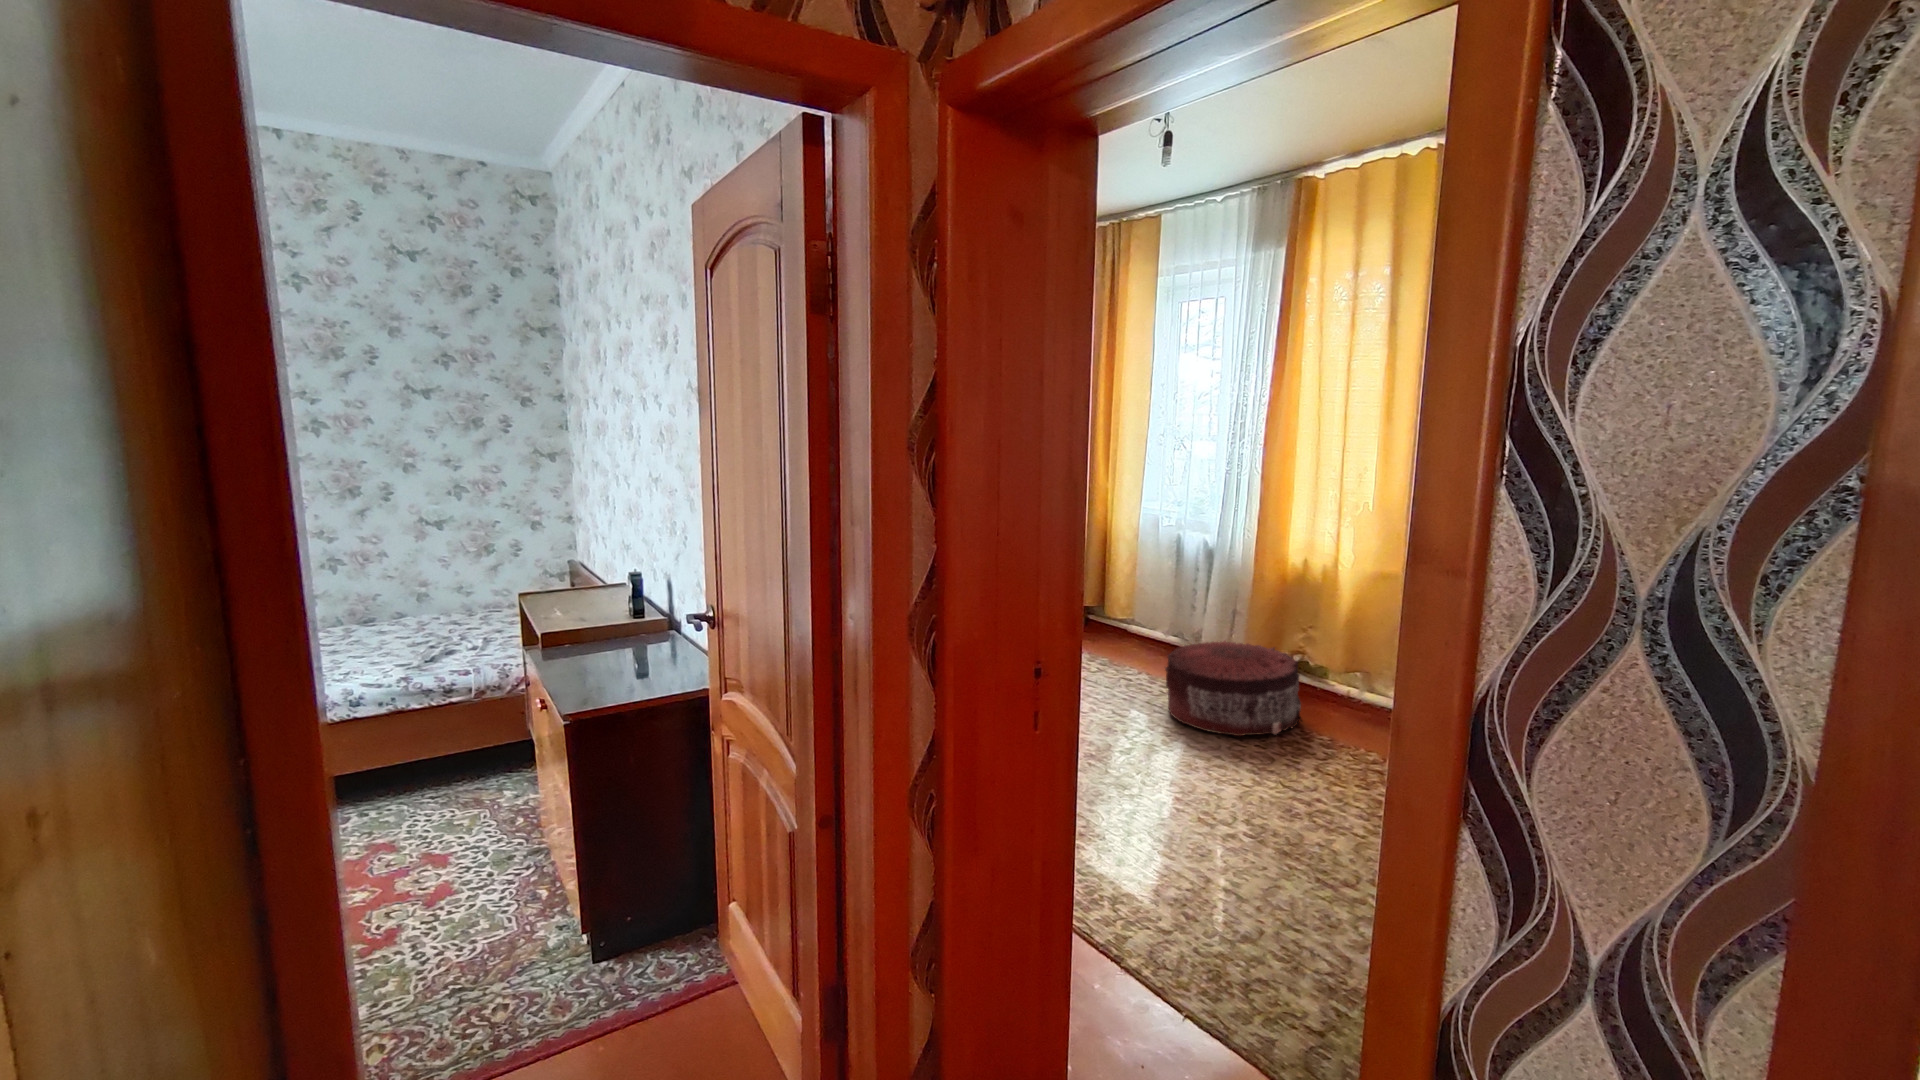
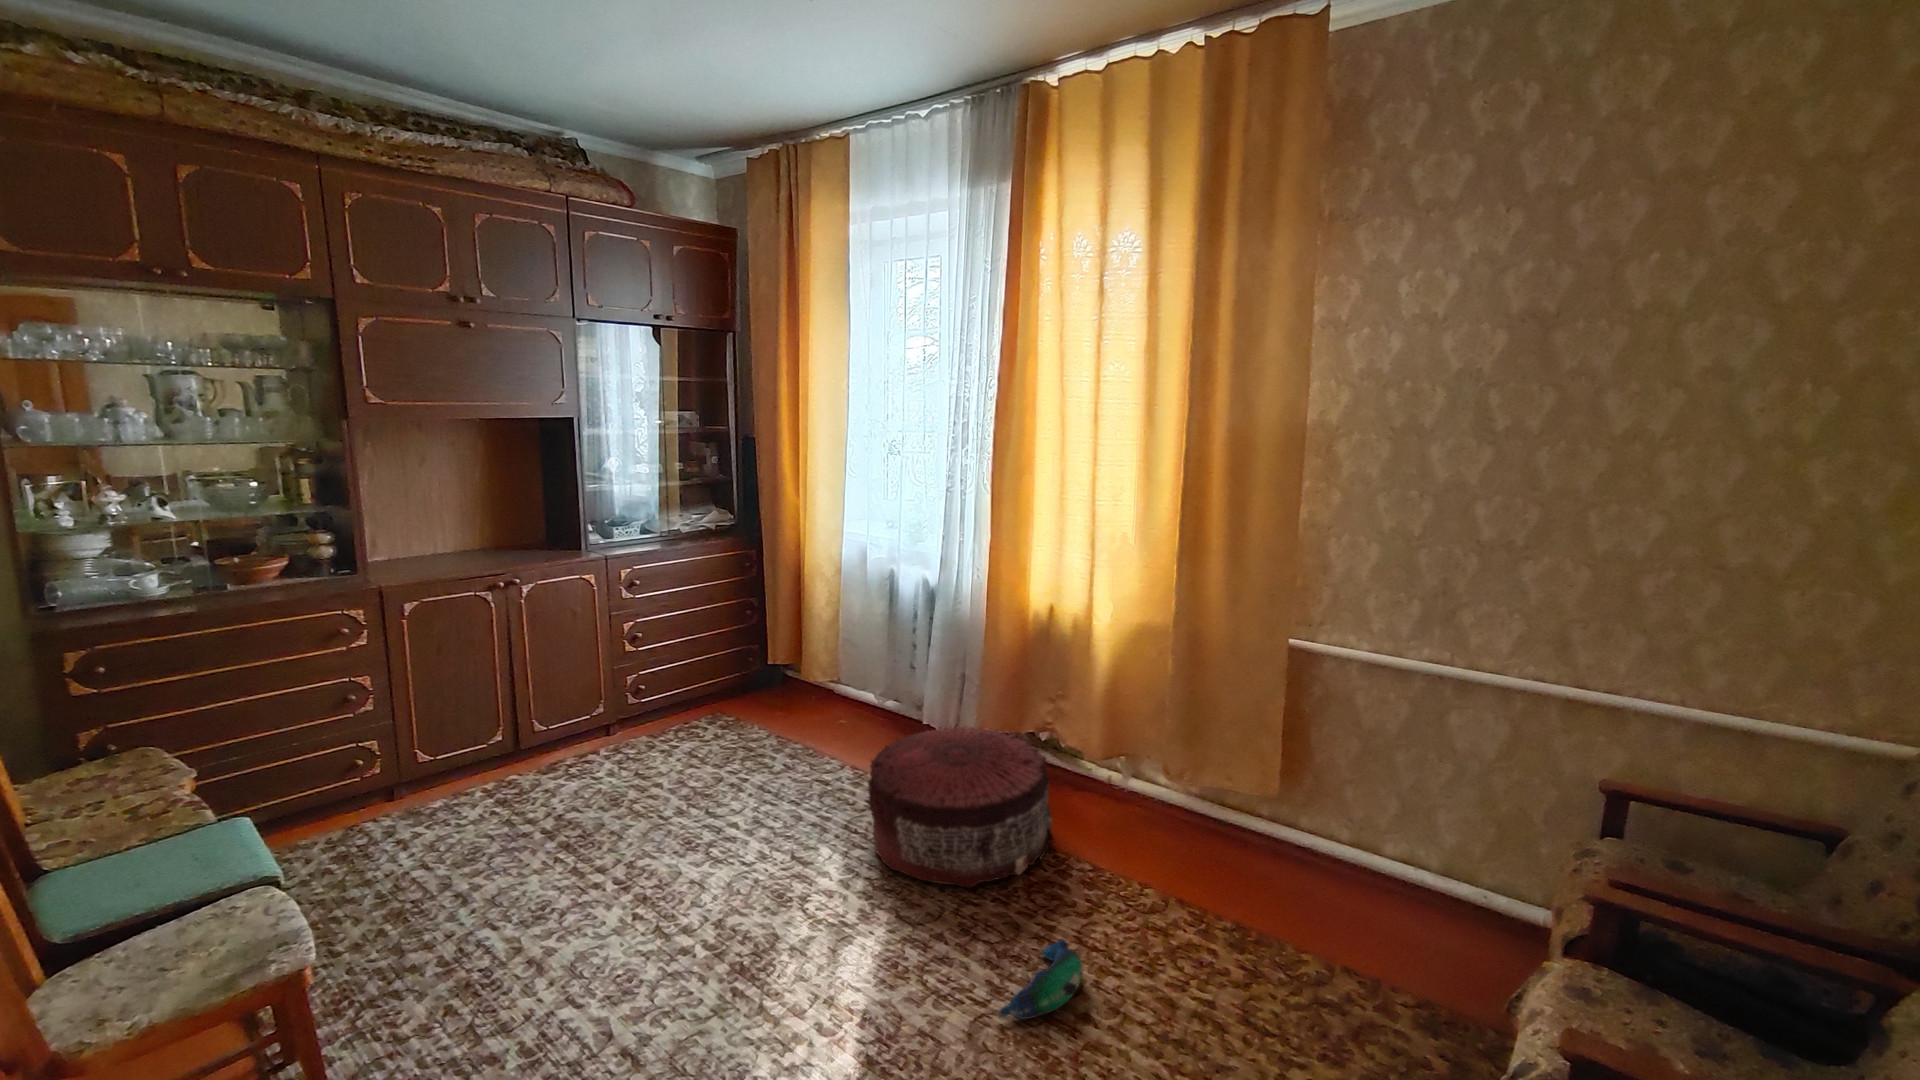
plush toy: none [1260,763,1319,796] -> present [999,939,1082,1019]

